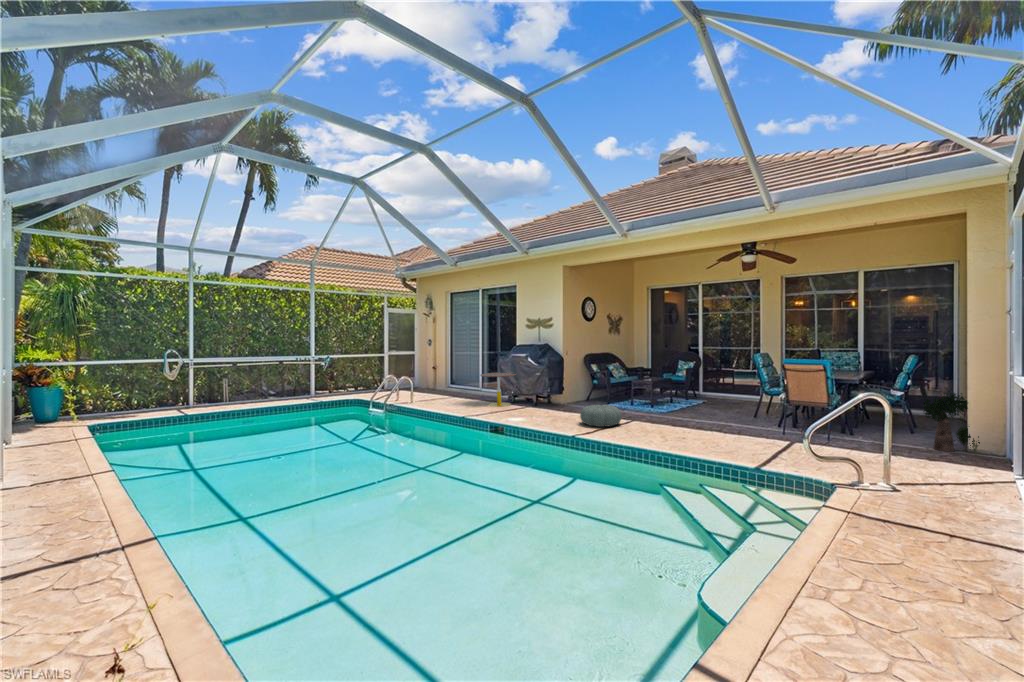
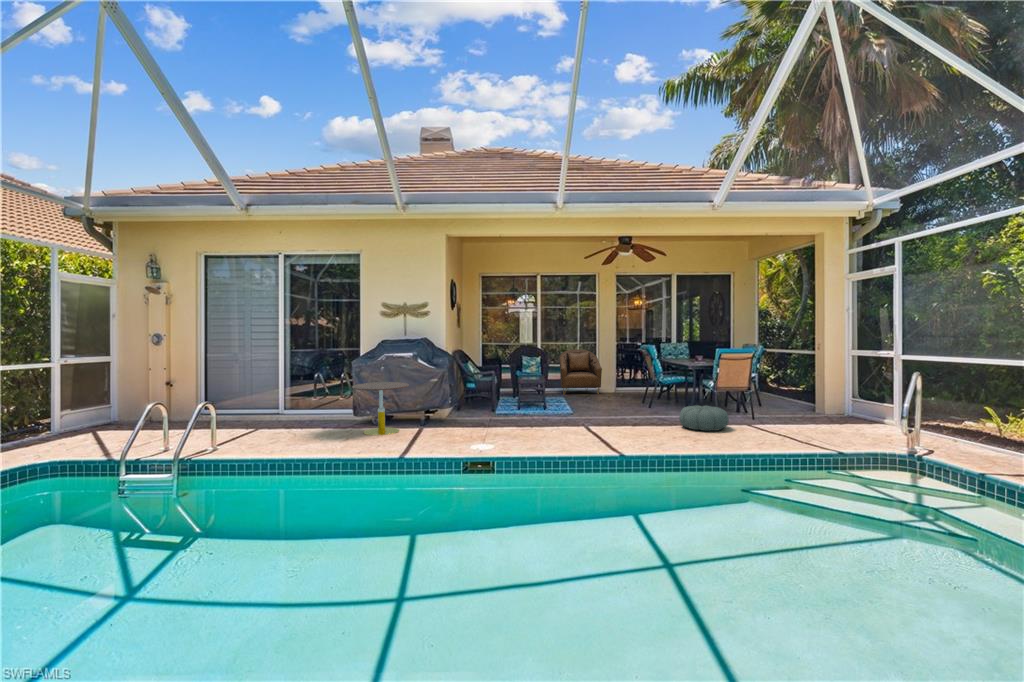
armchair: none [707,355,753,399] -> present [559,349,602,394]
potted plant: present [923,393,980,455] -> none [822,372,864,419]
pouf: present [580,405,622,427] -> present [679,405,729,431]

